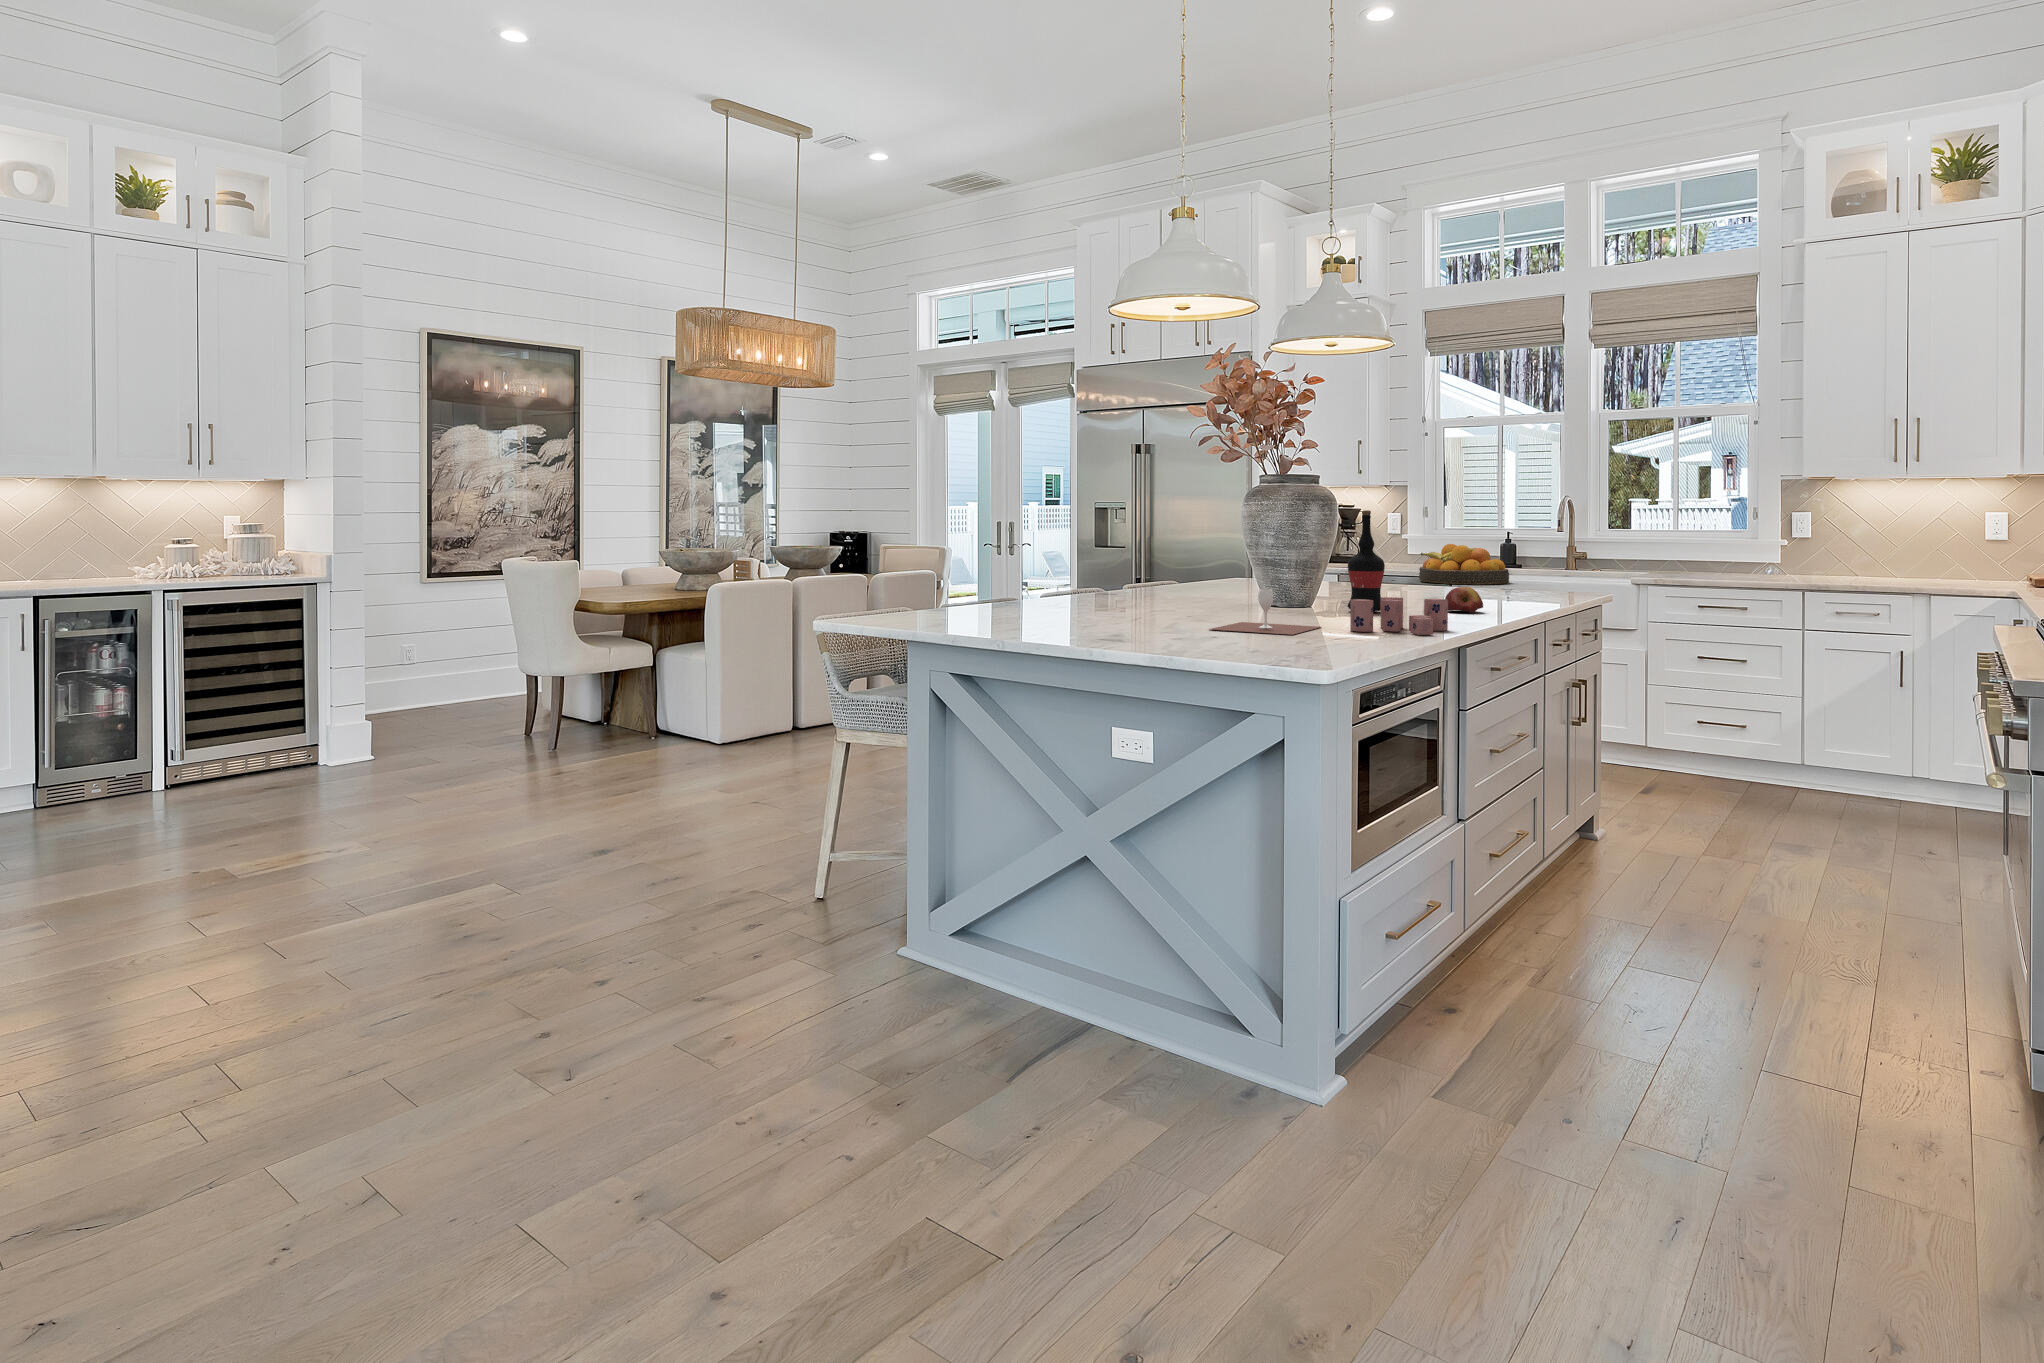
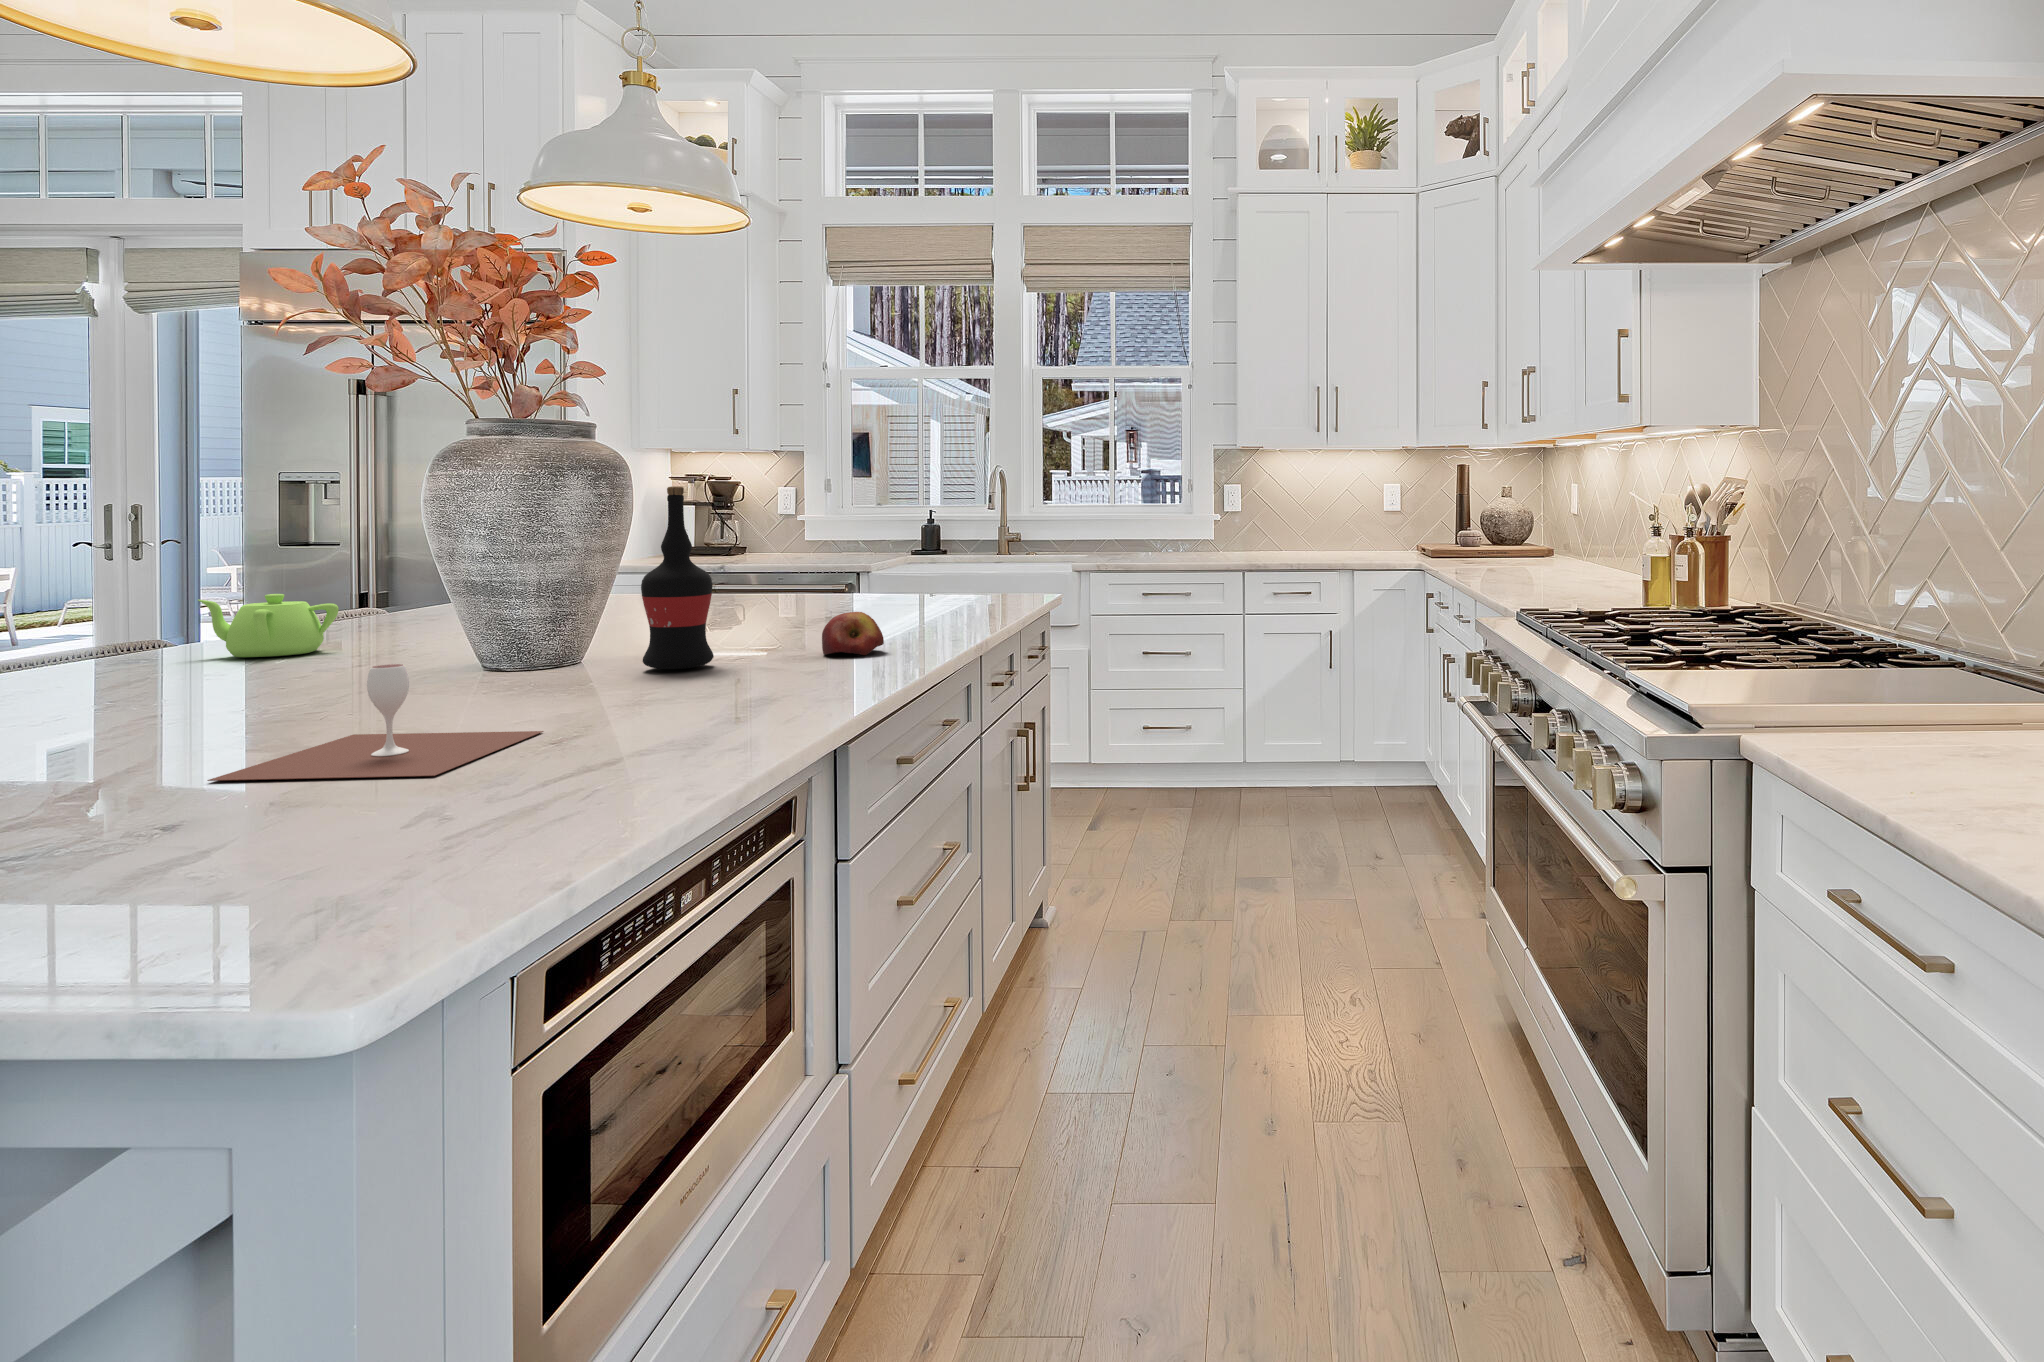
fruit bowl: present [1419,544,1509,585] -> none [809,533,931,590]
teapot: none [1130,565,1187,596] -> present [198,594,339,657]
candle: present [1350,597,1448,635] -> none [597,653,808,741]

